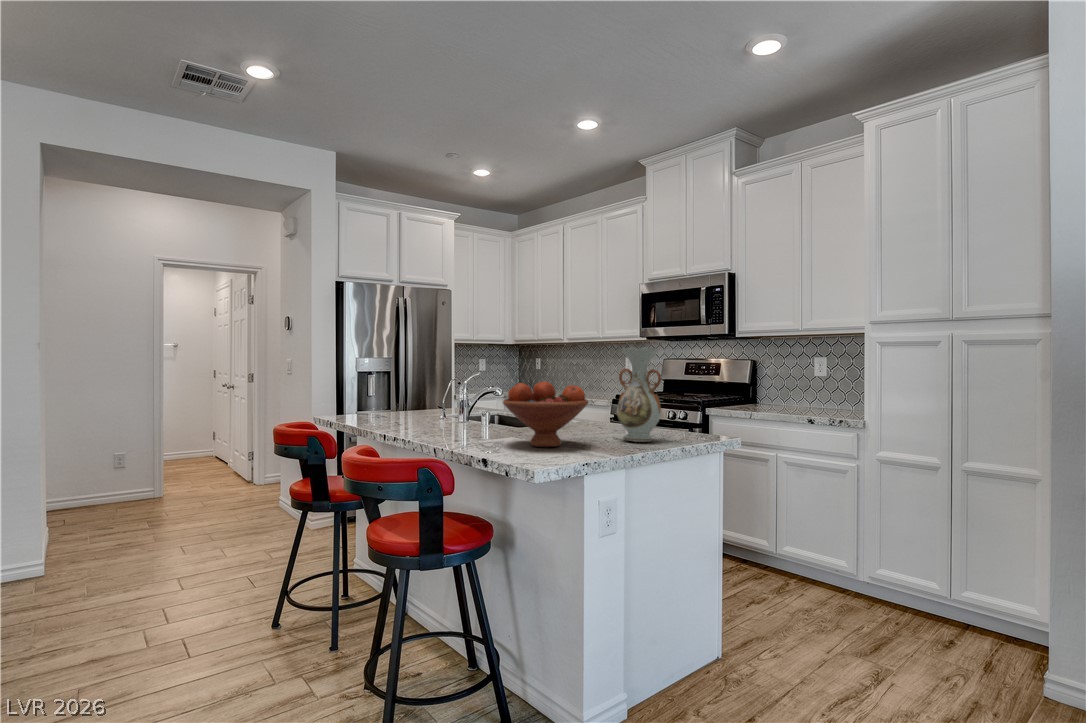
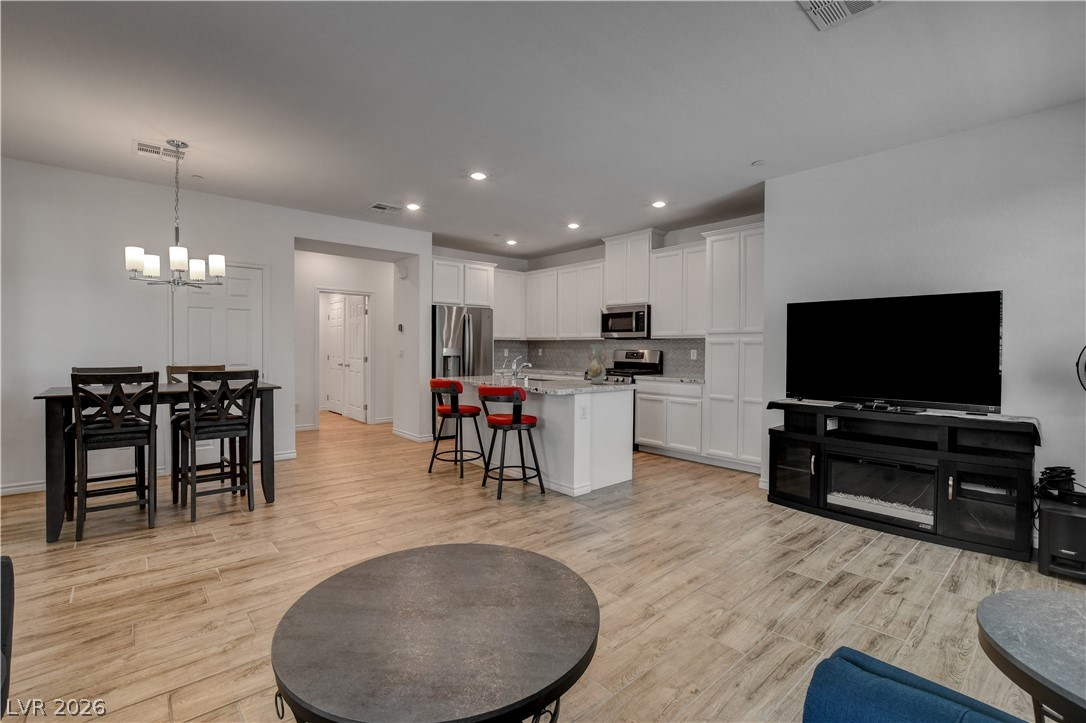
fruit bowl: present [503,381,588,447] -> none [541,359,576,385]

